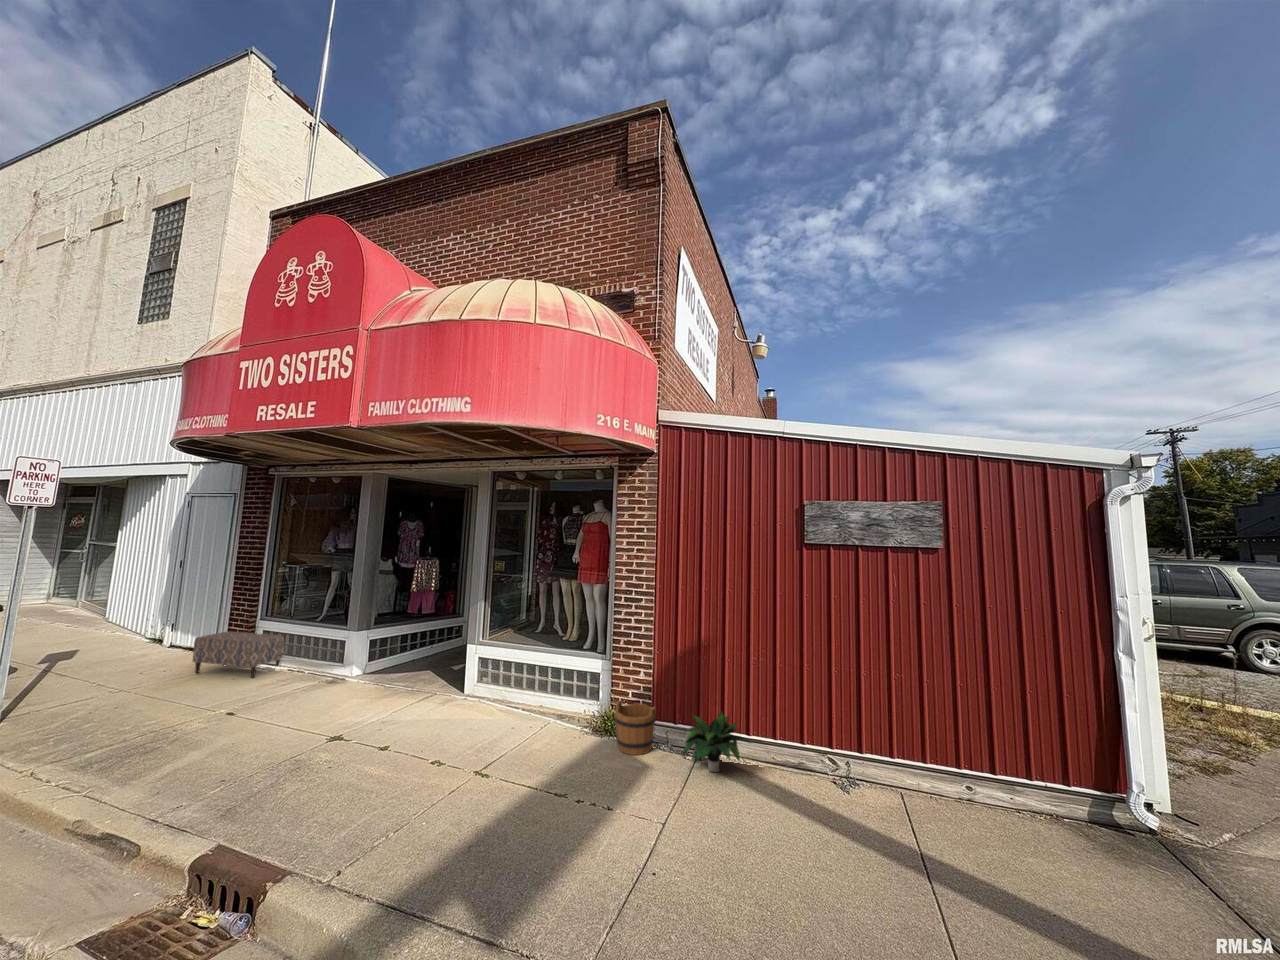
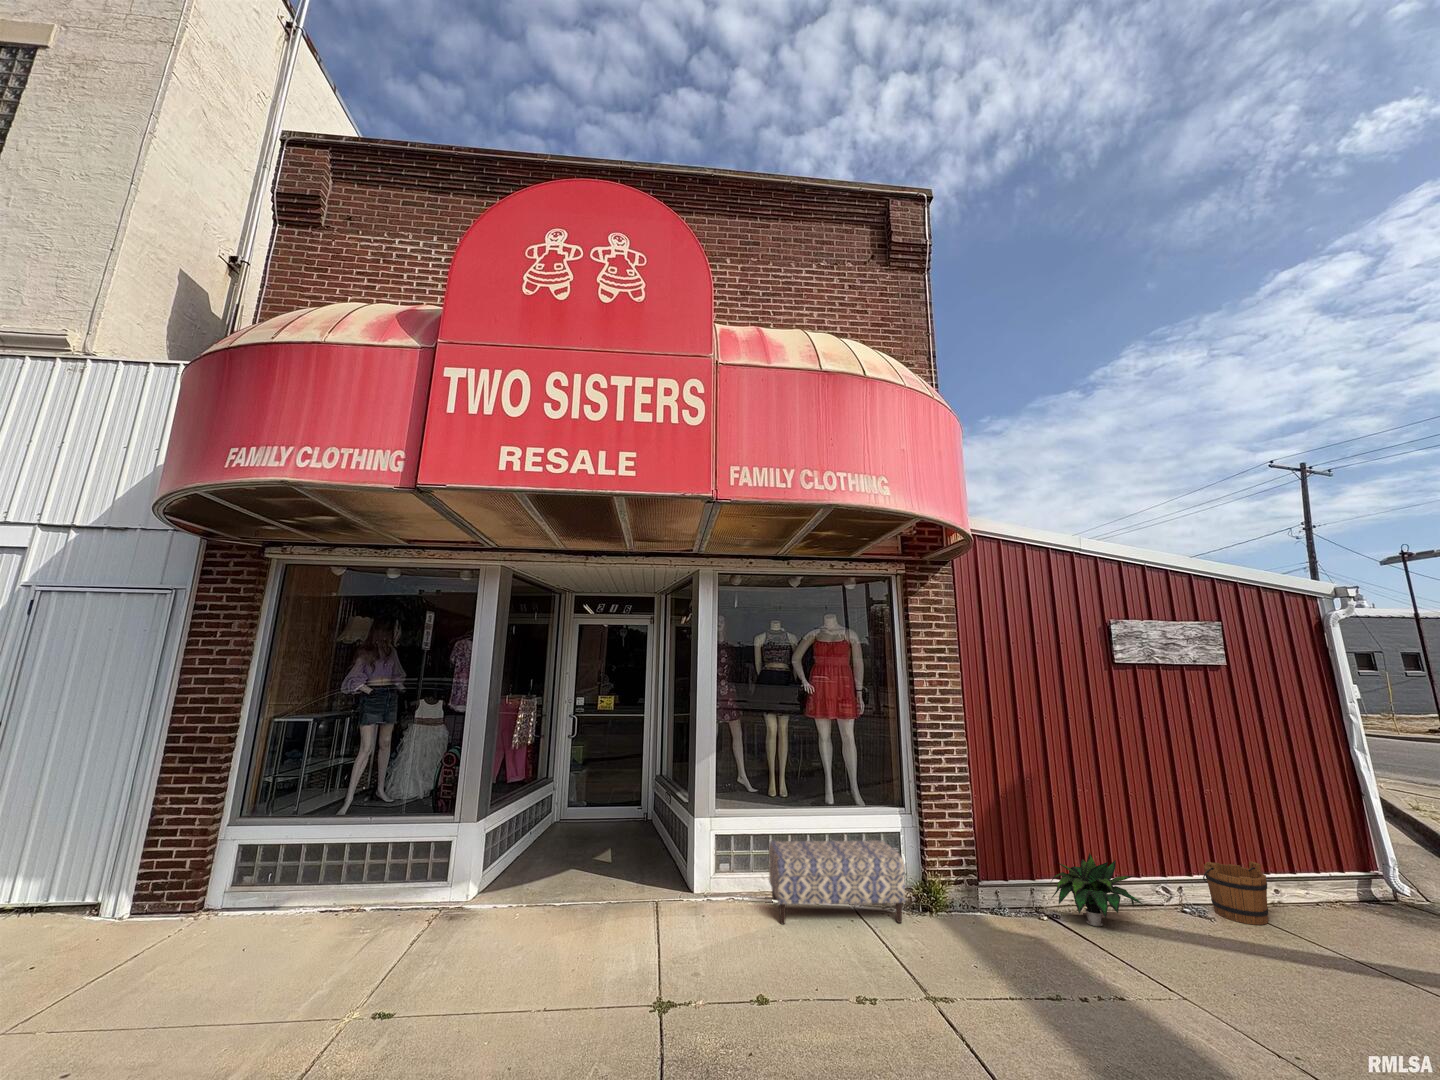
bench: present [192,631,284,678] -> present [769,840,906,924]
bucket: present [615,700,657,755] -> present [1203,861,1268,925]

